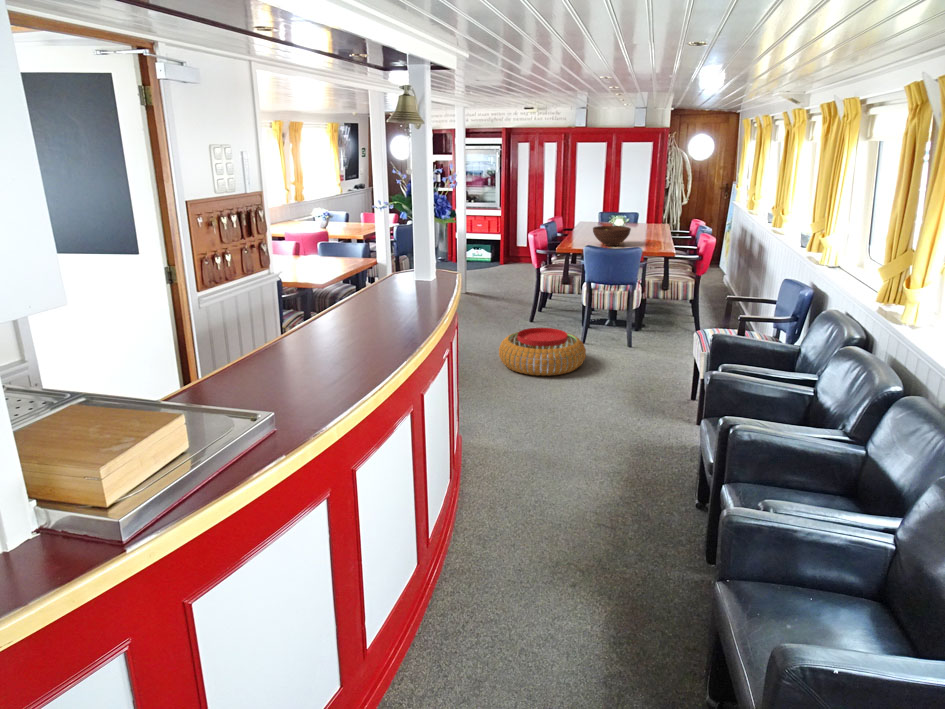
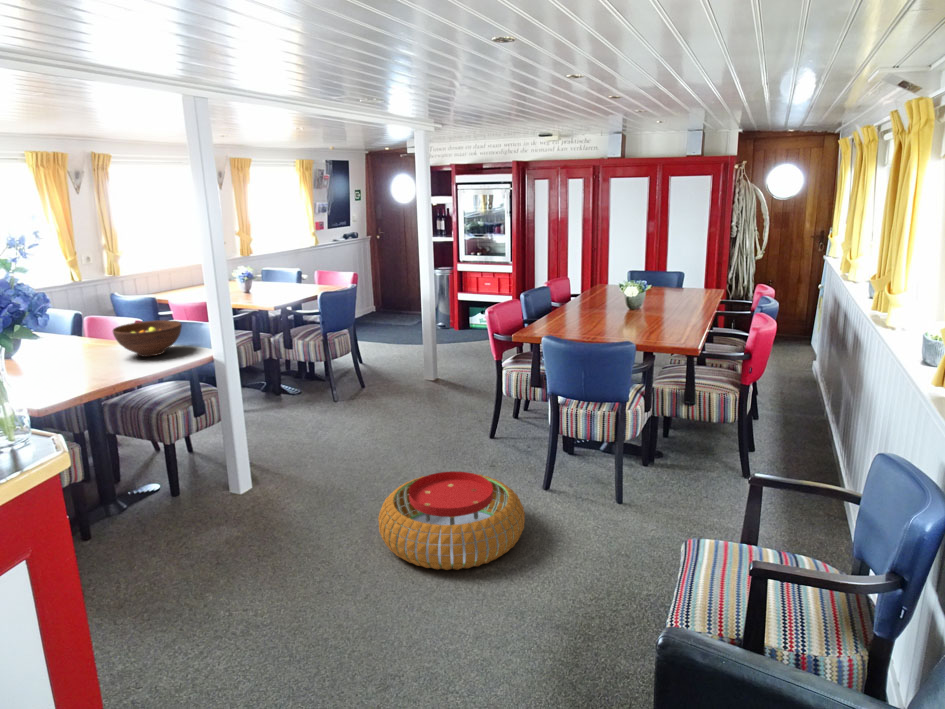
fruit bowl: present [593,226,631,246] -> present [113,320,182,357]

